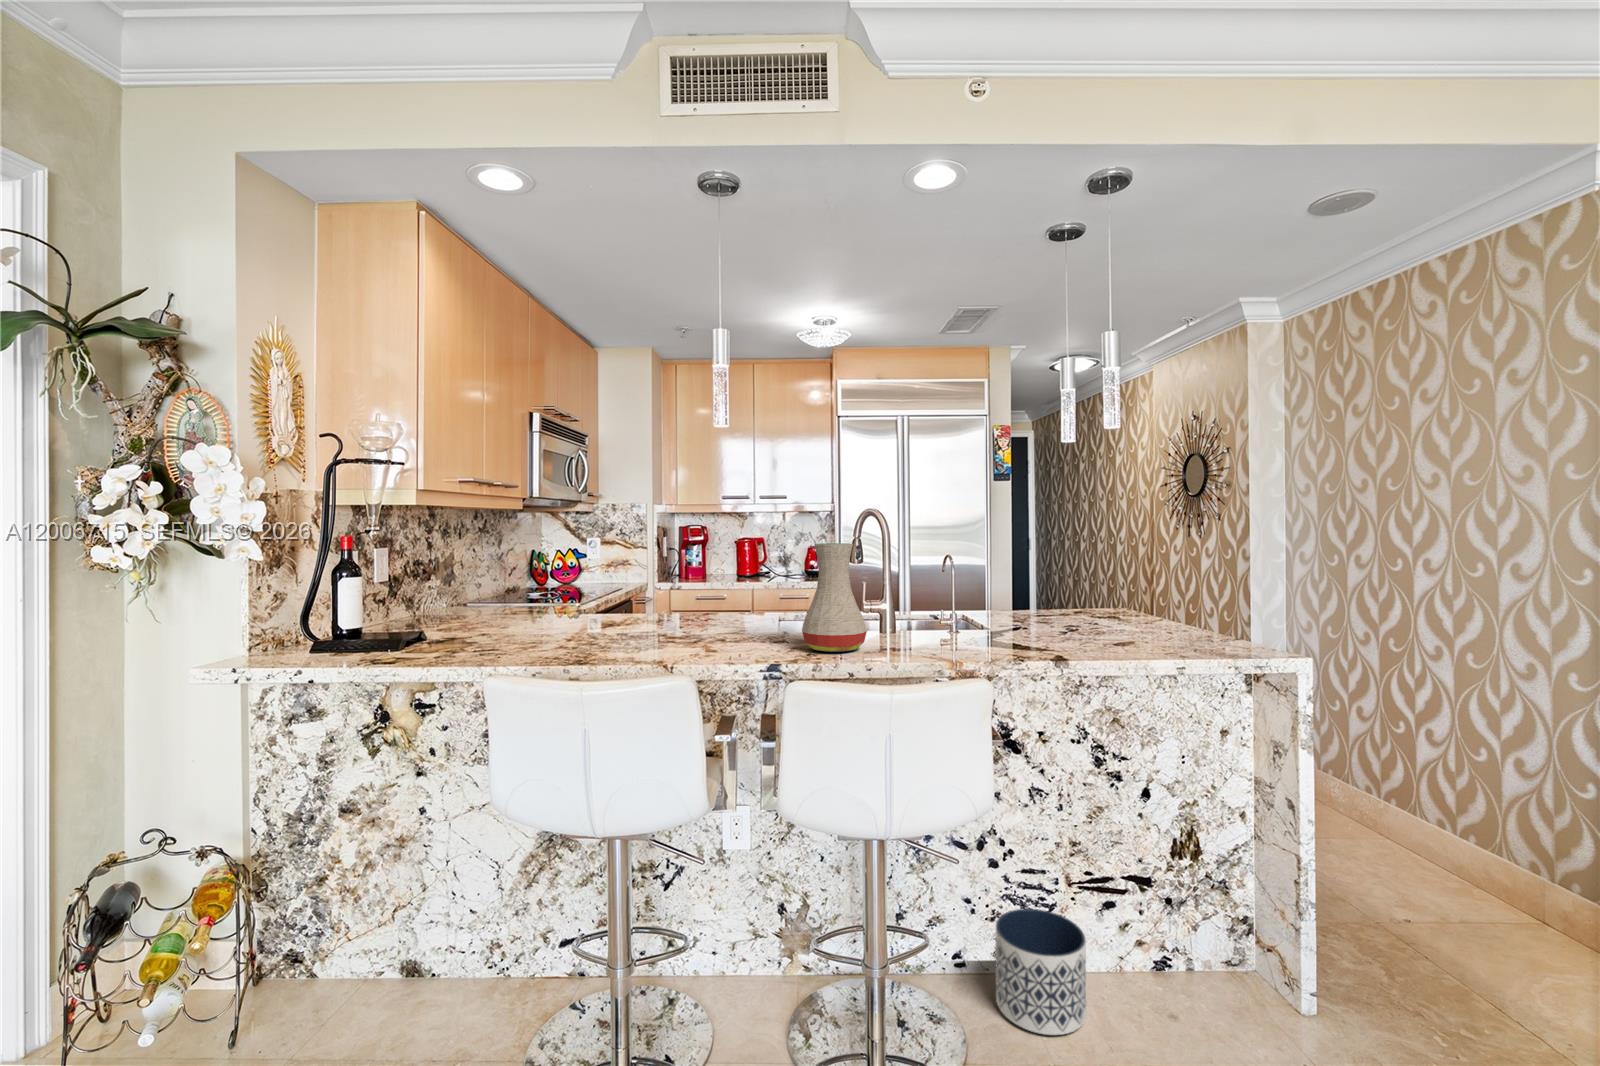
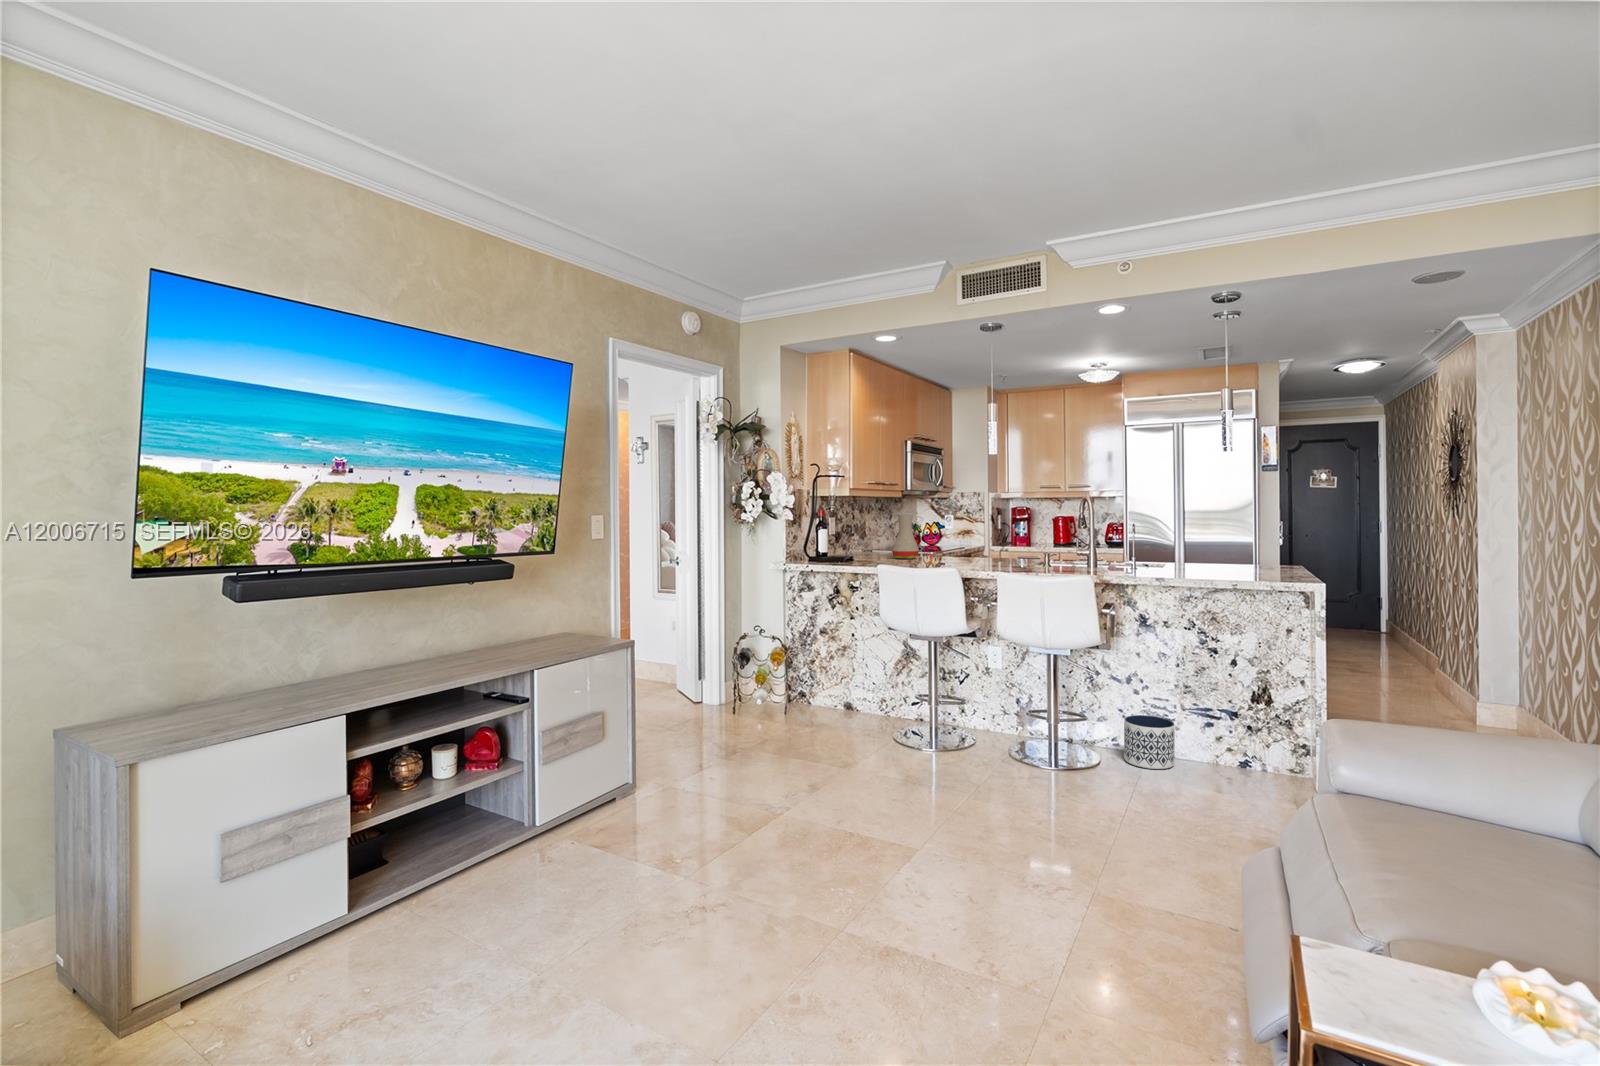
vase: present [802,543,867,652] -> present [892,514,919,559]

